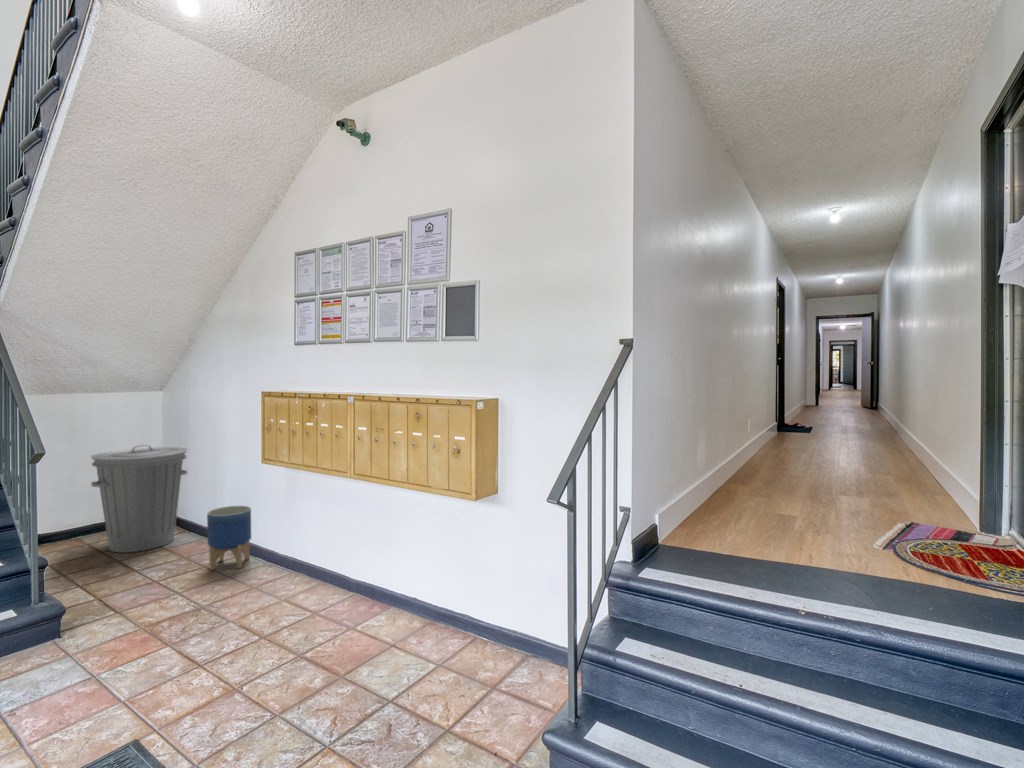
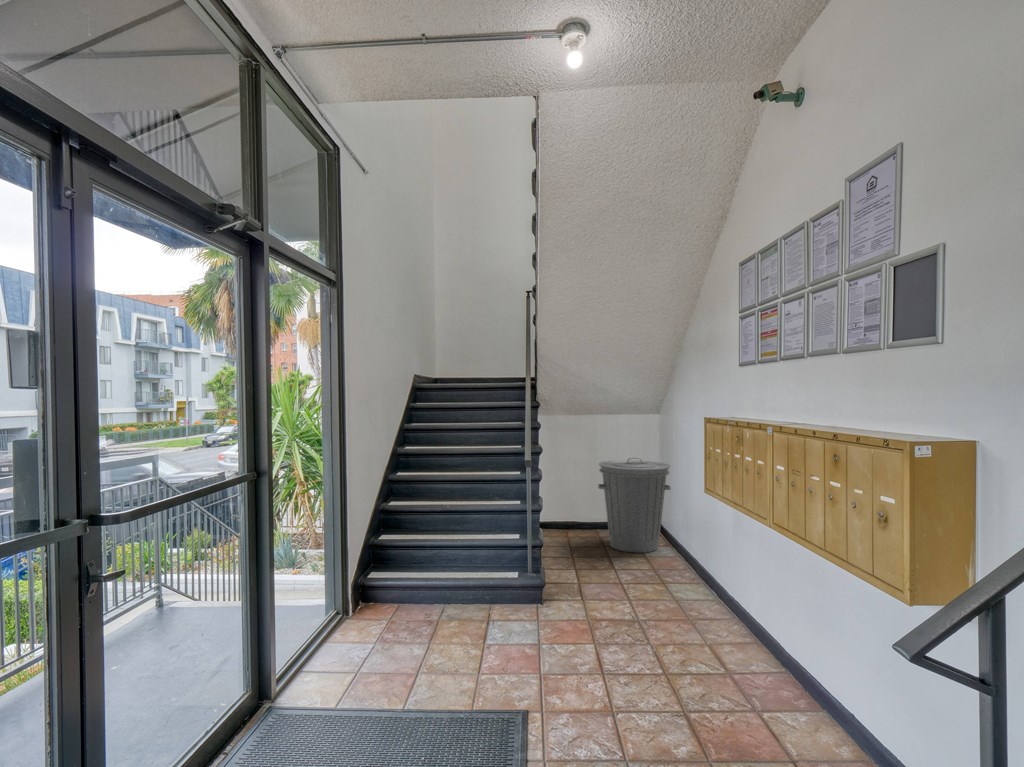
planter: present [207,506,251,570] -> none [665,528,706,595]

